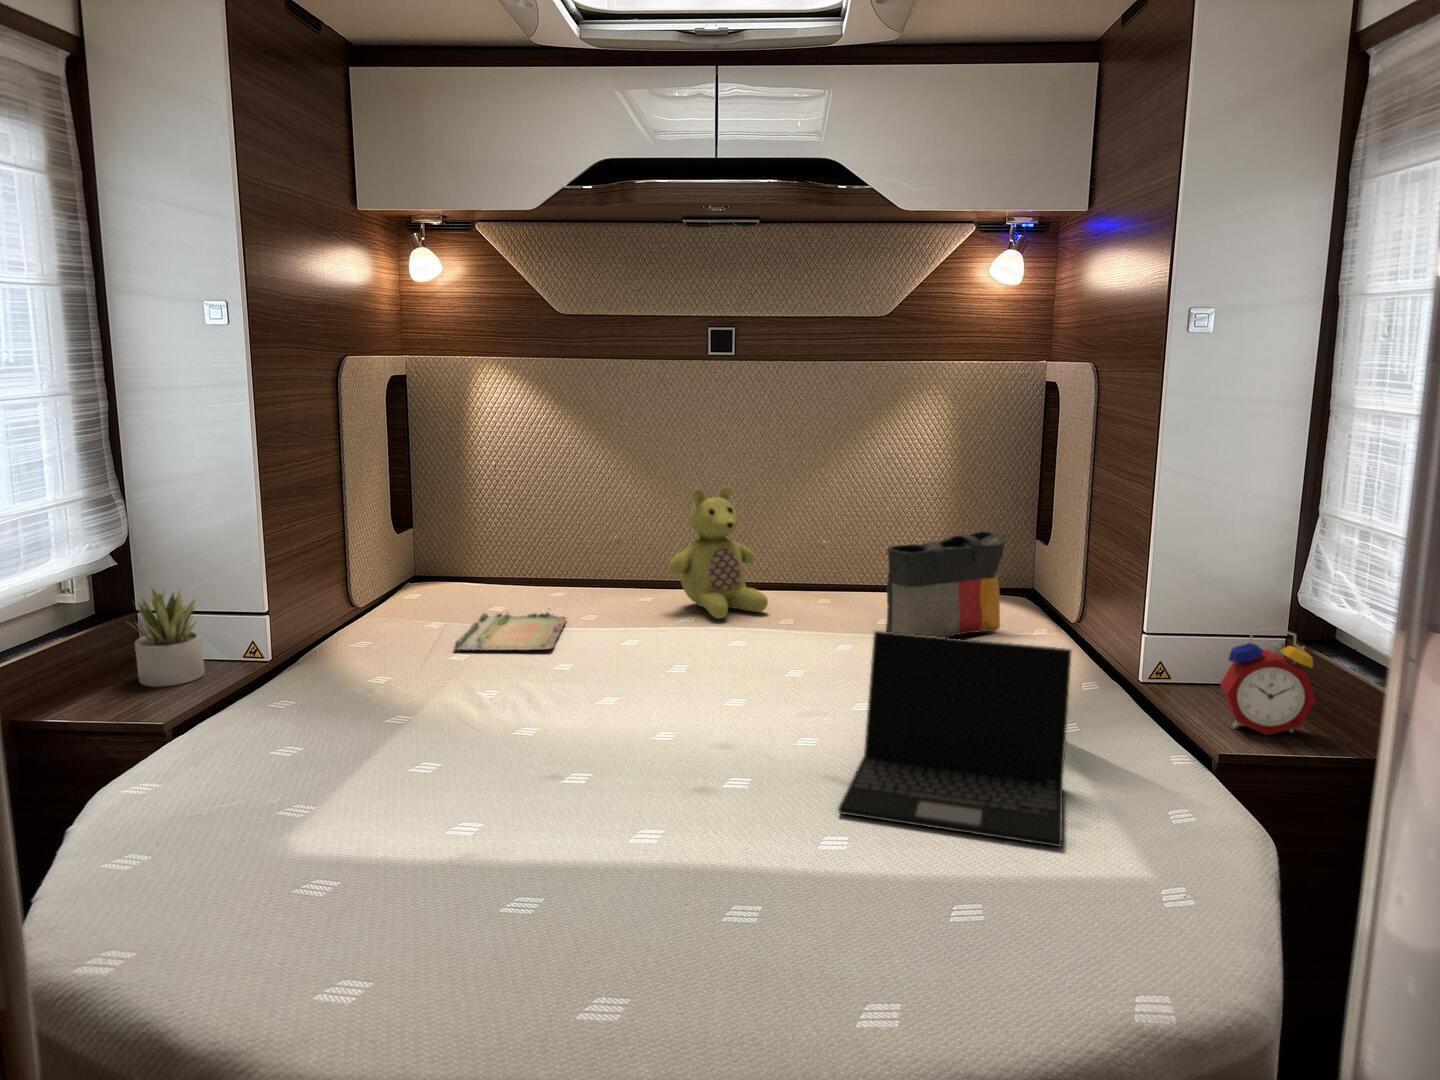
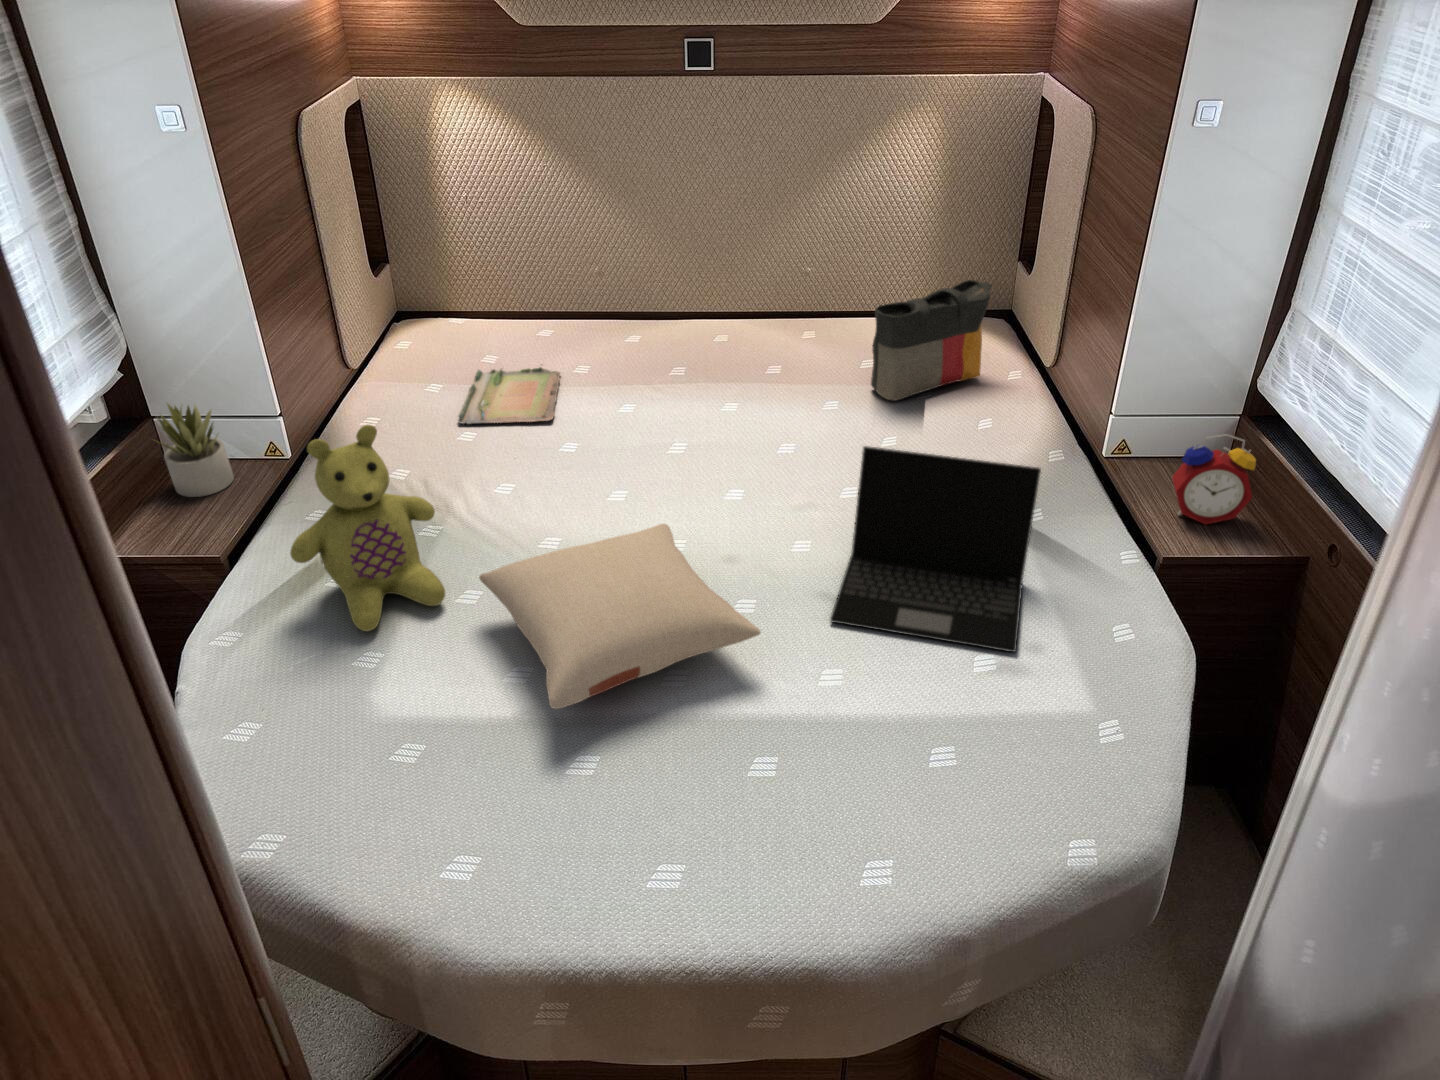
stuffed bear: present [668,485,768,619] -> present [290,425,445,631]
pillow: none [438,708,754,863] -> present [479,524,760,709]

